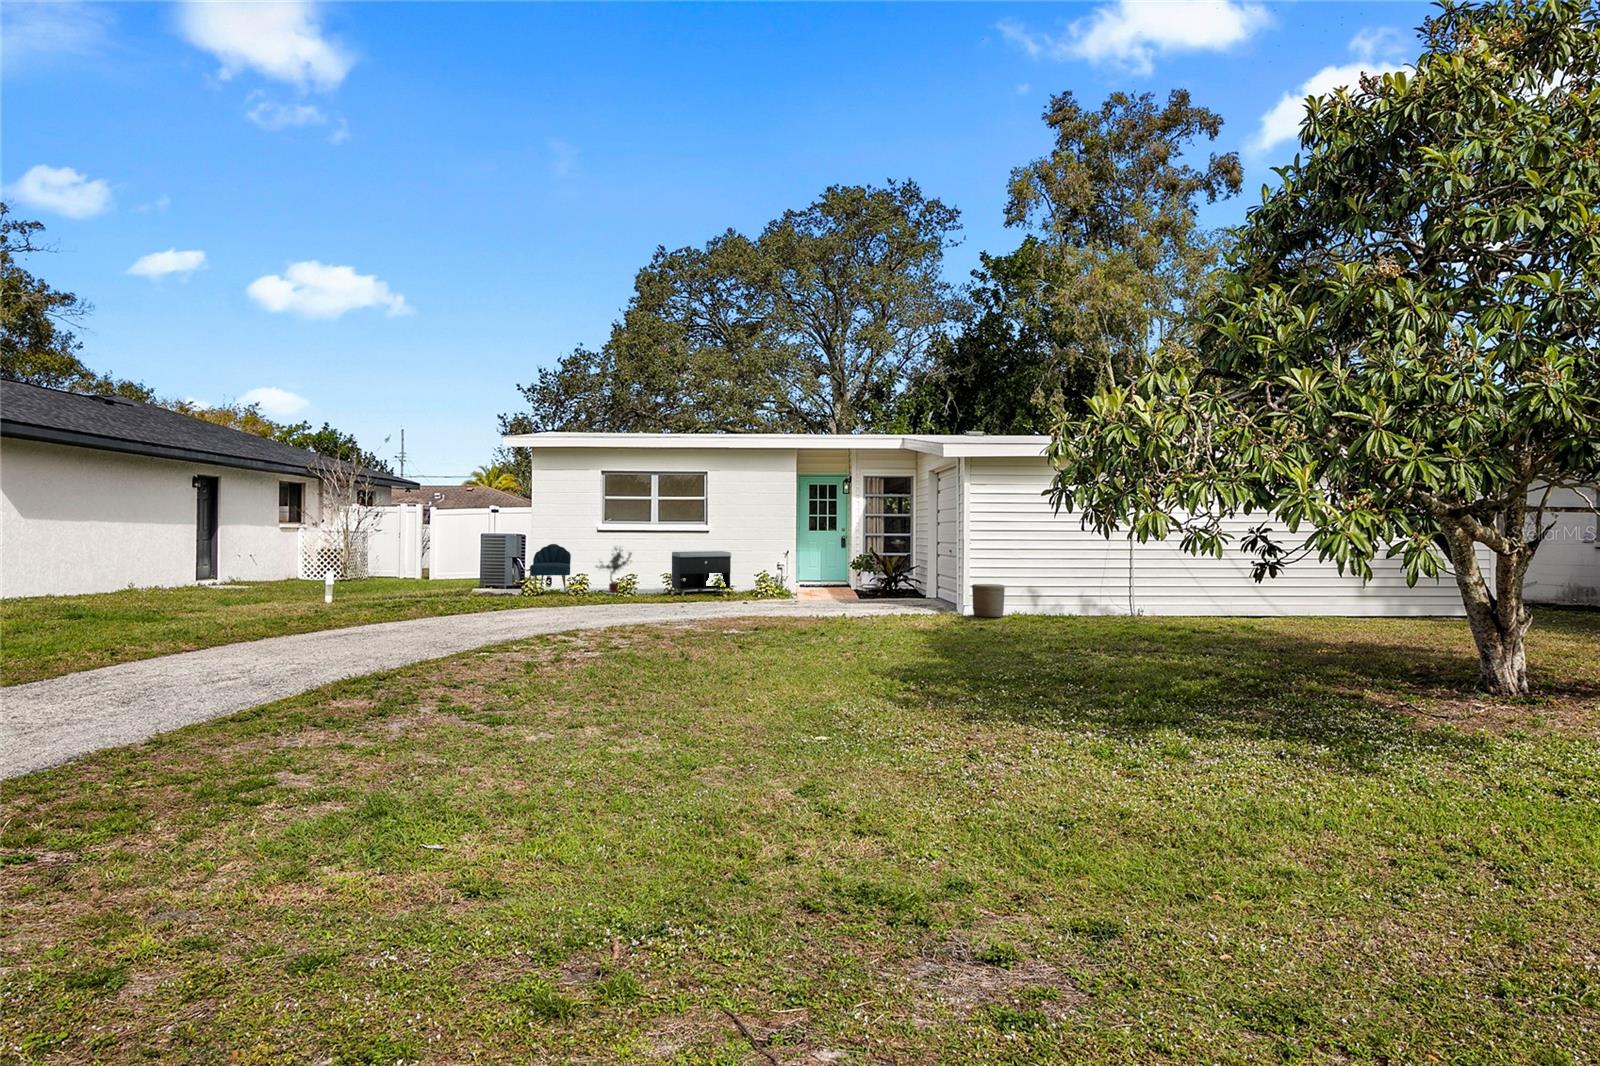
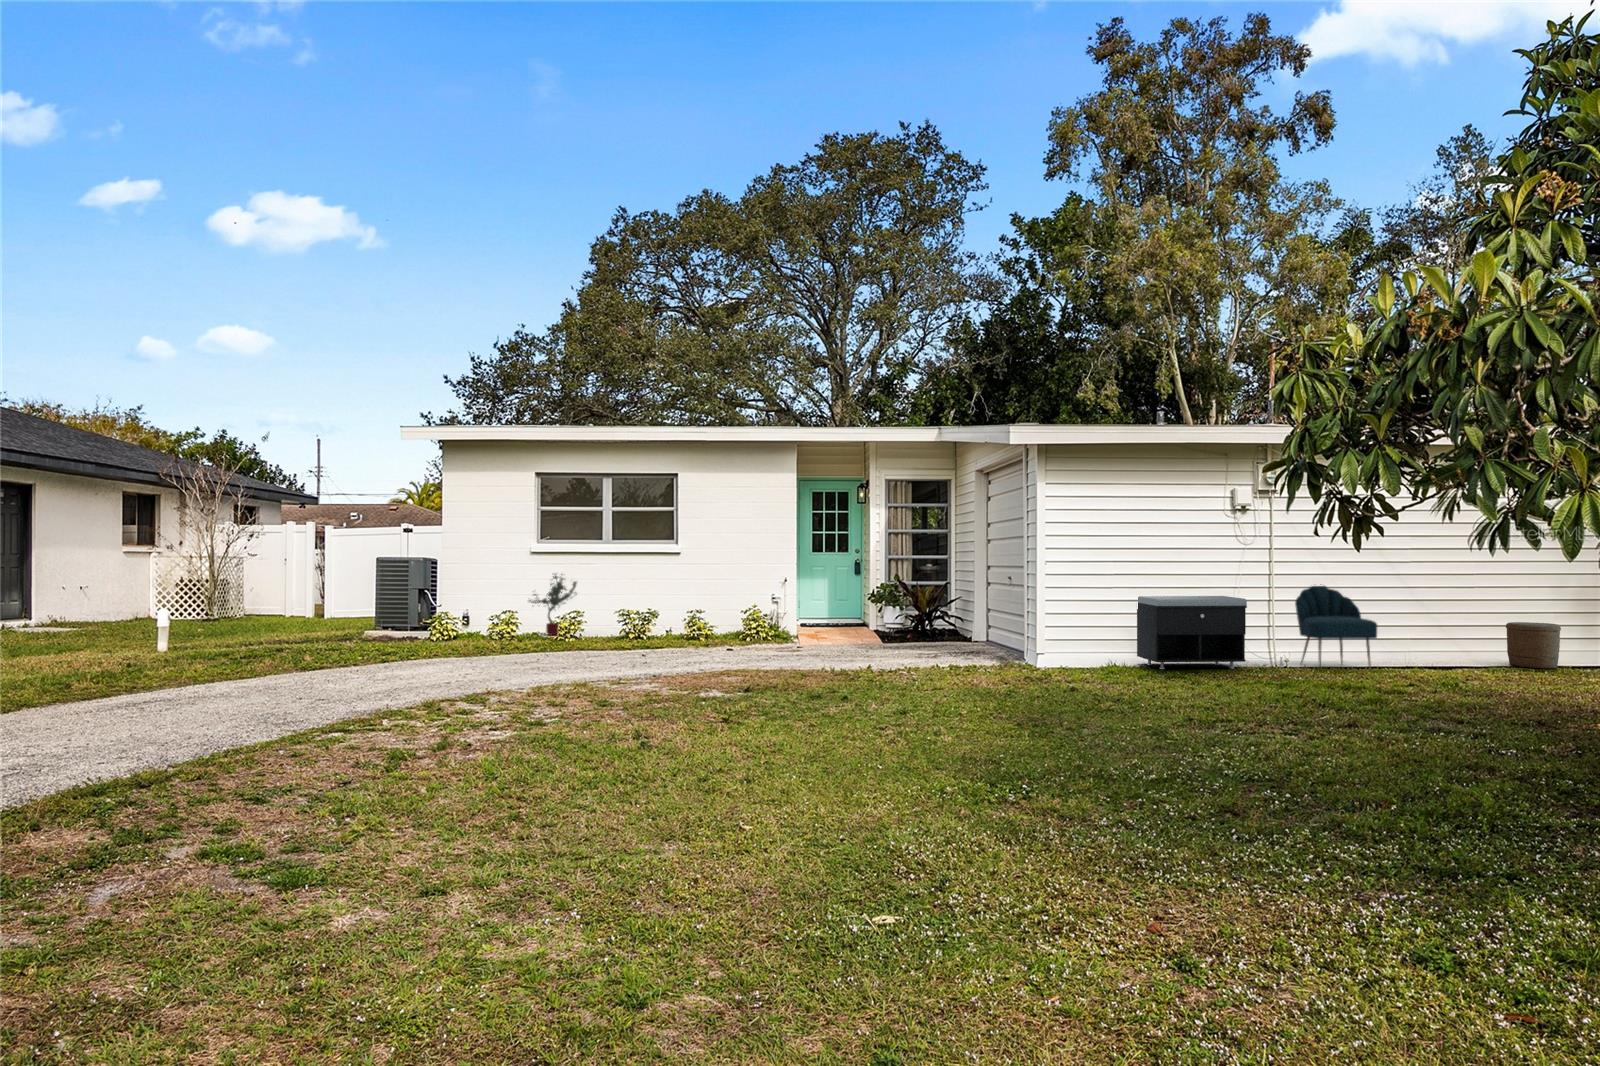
chair: present [530,544,571,594] -> present [1295,585,1377,669]
storage bench: present [672,551,731,594] -> present [1137,596,1247,669]
woven basket: present [972,584,1005,617] -> present [1506,622,1561,669]

